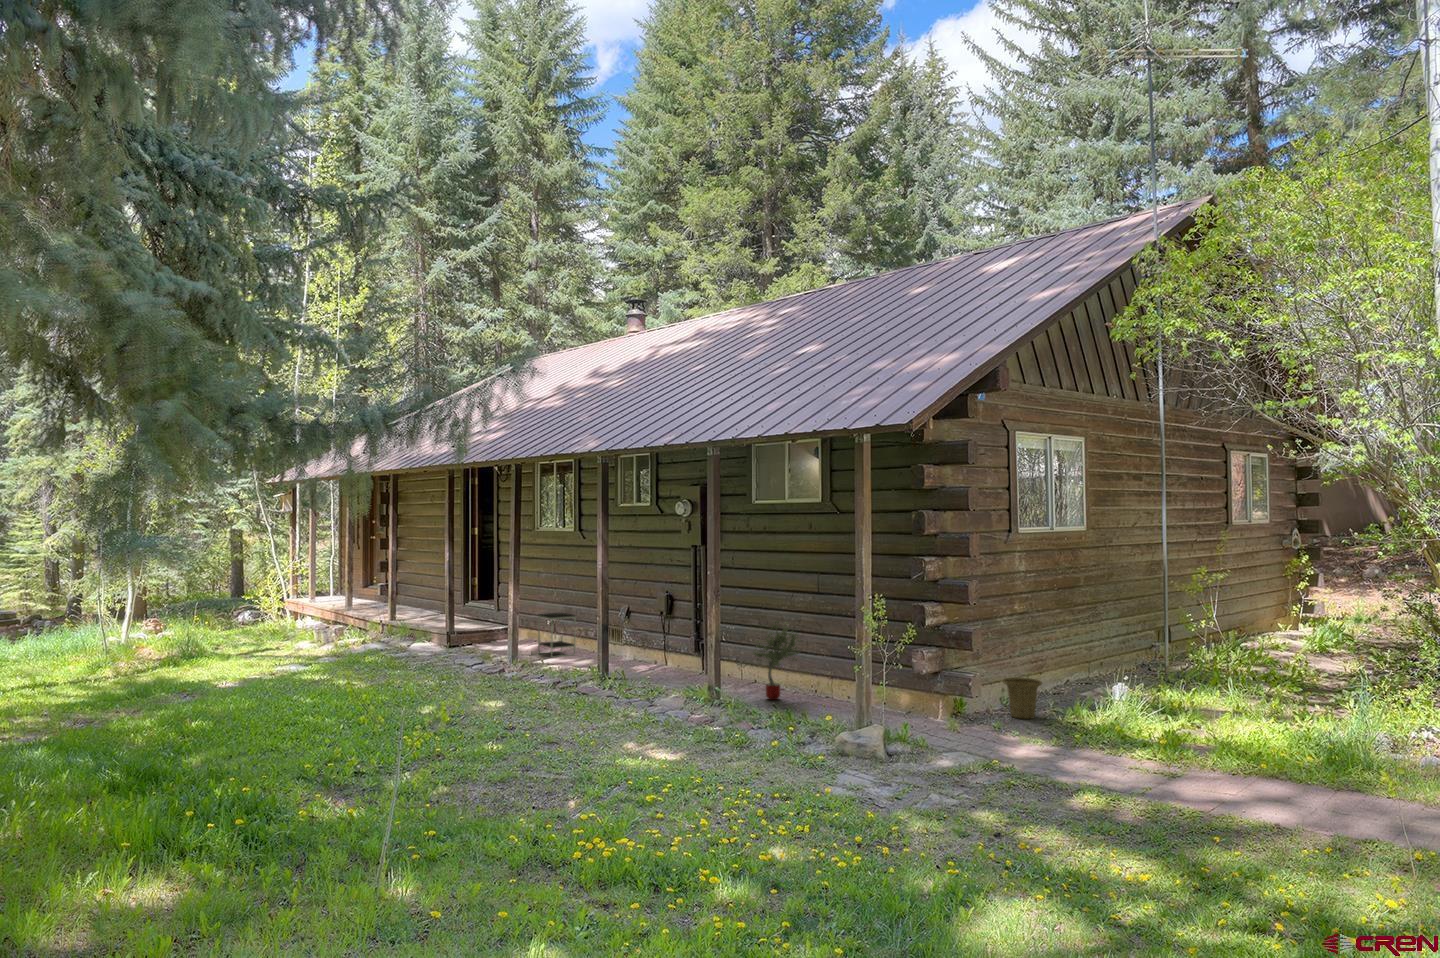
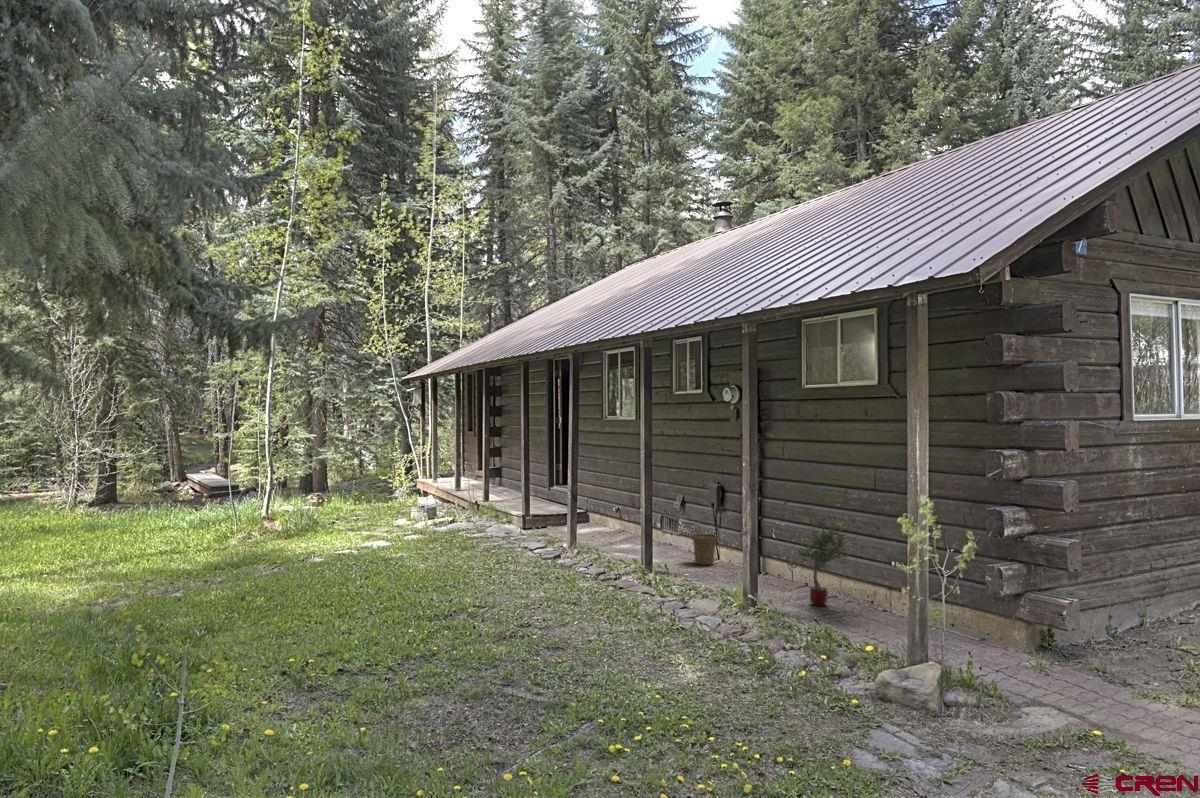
side table: present [538,613,576,658] -> none [602,499,637,542]
basket: present [1003,678,1042,719] -> present [690,533,719,565]

